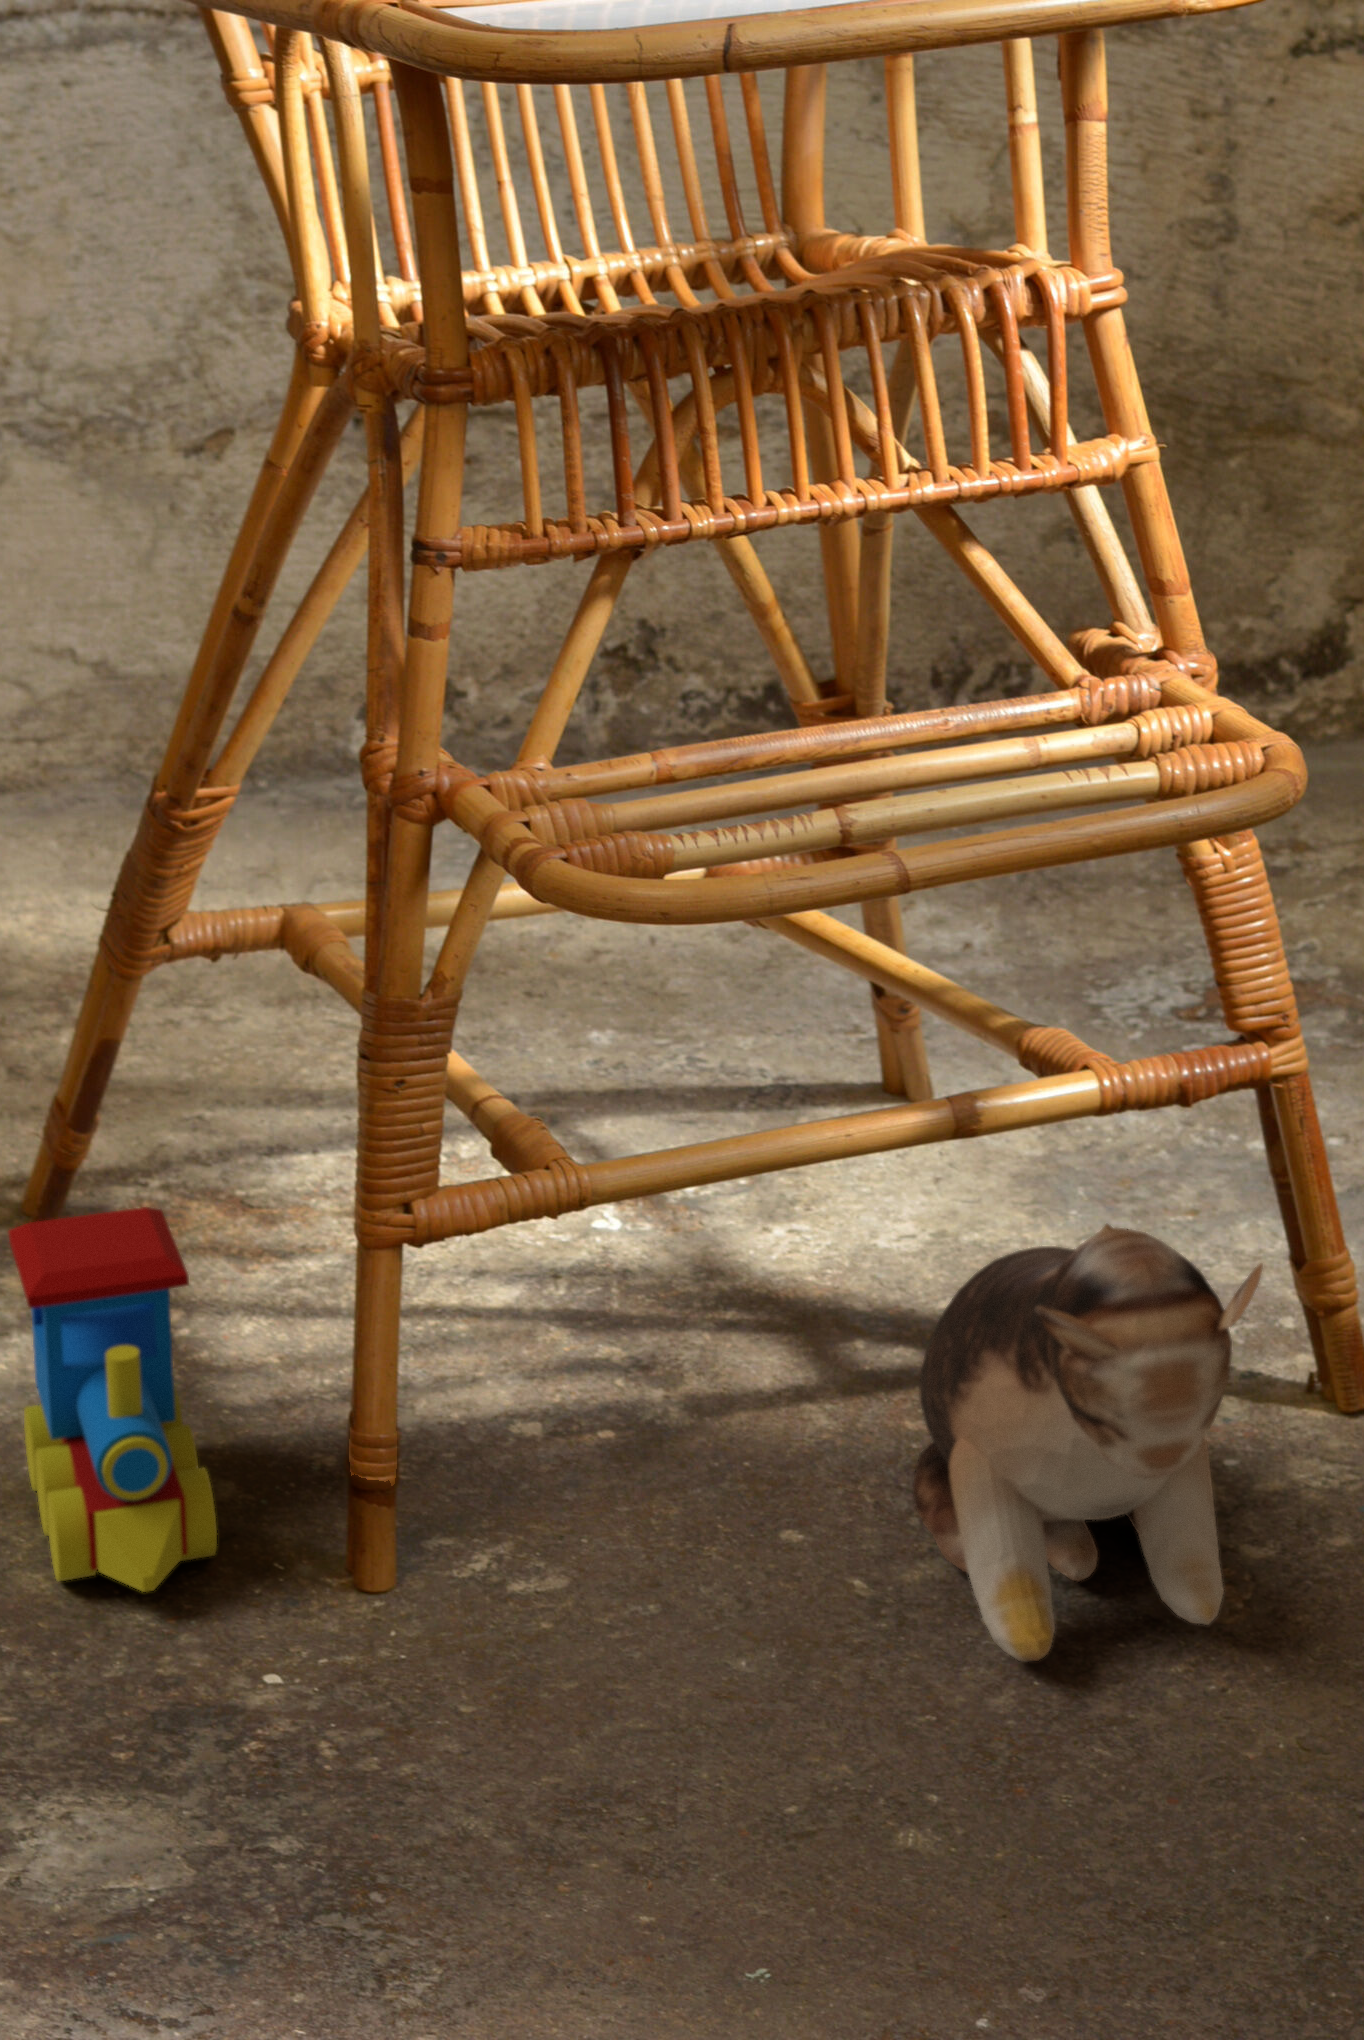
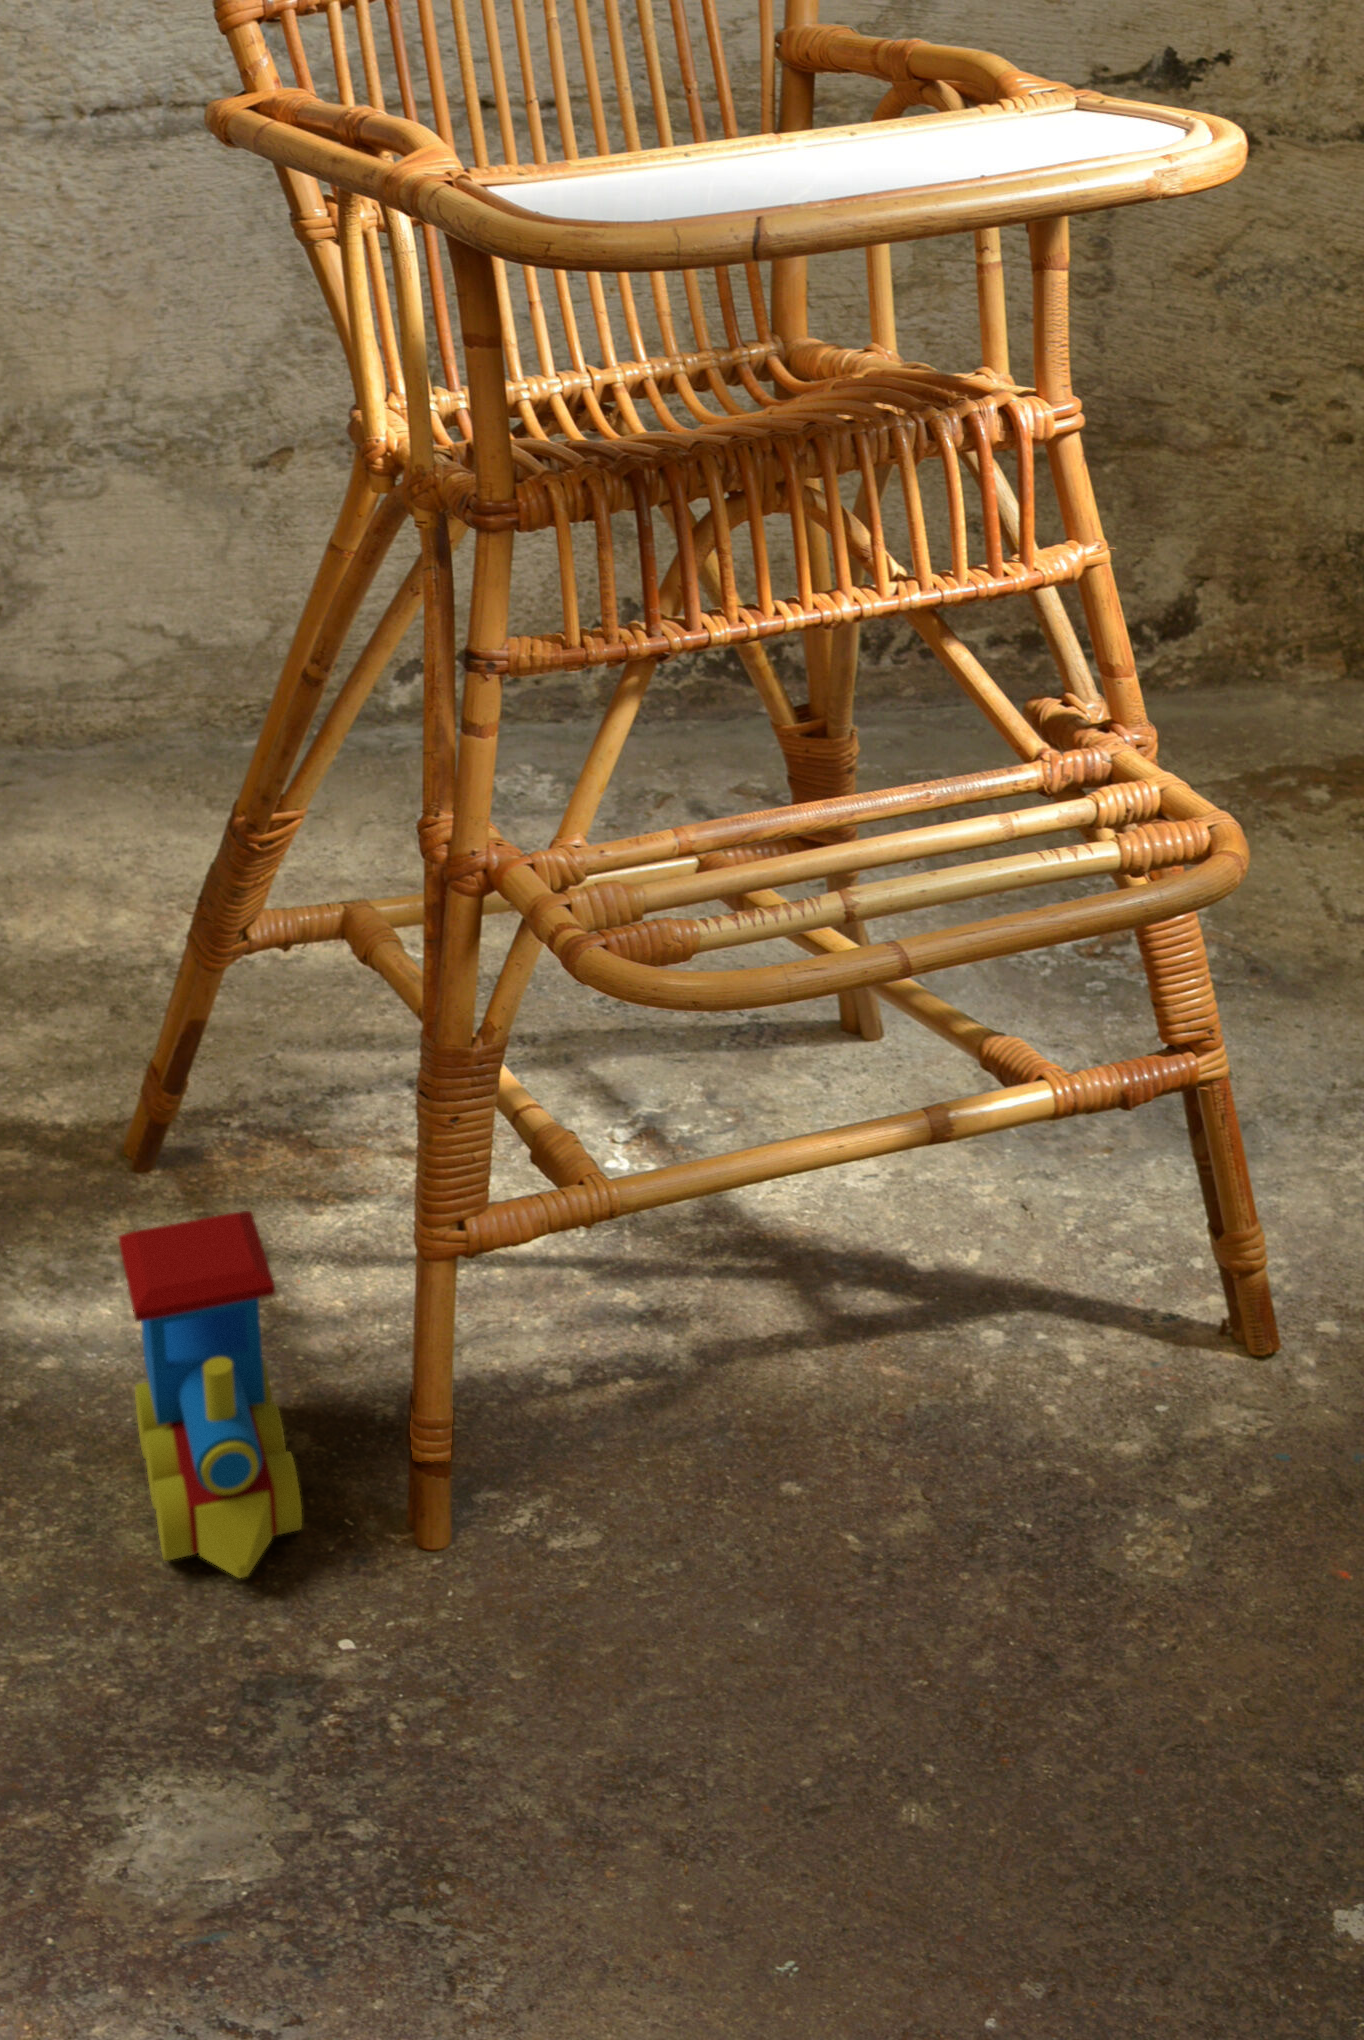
plush toy: present [913,1224,1263,1661] -> none [900,1262,1235,1647]

